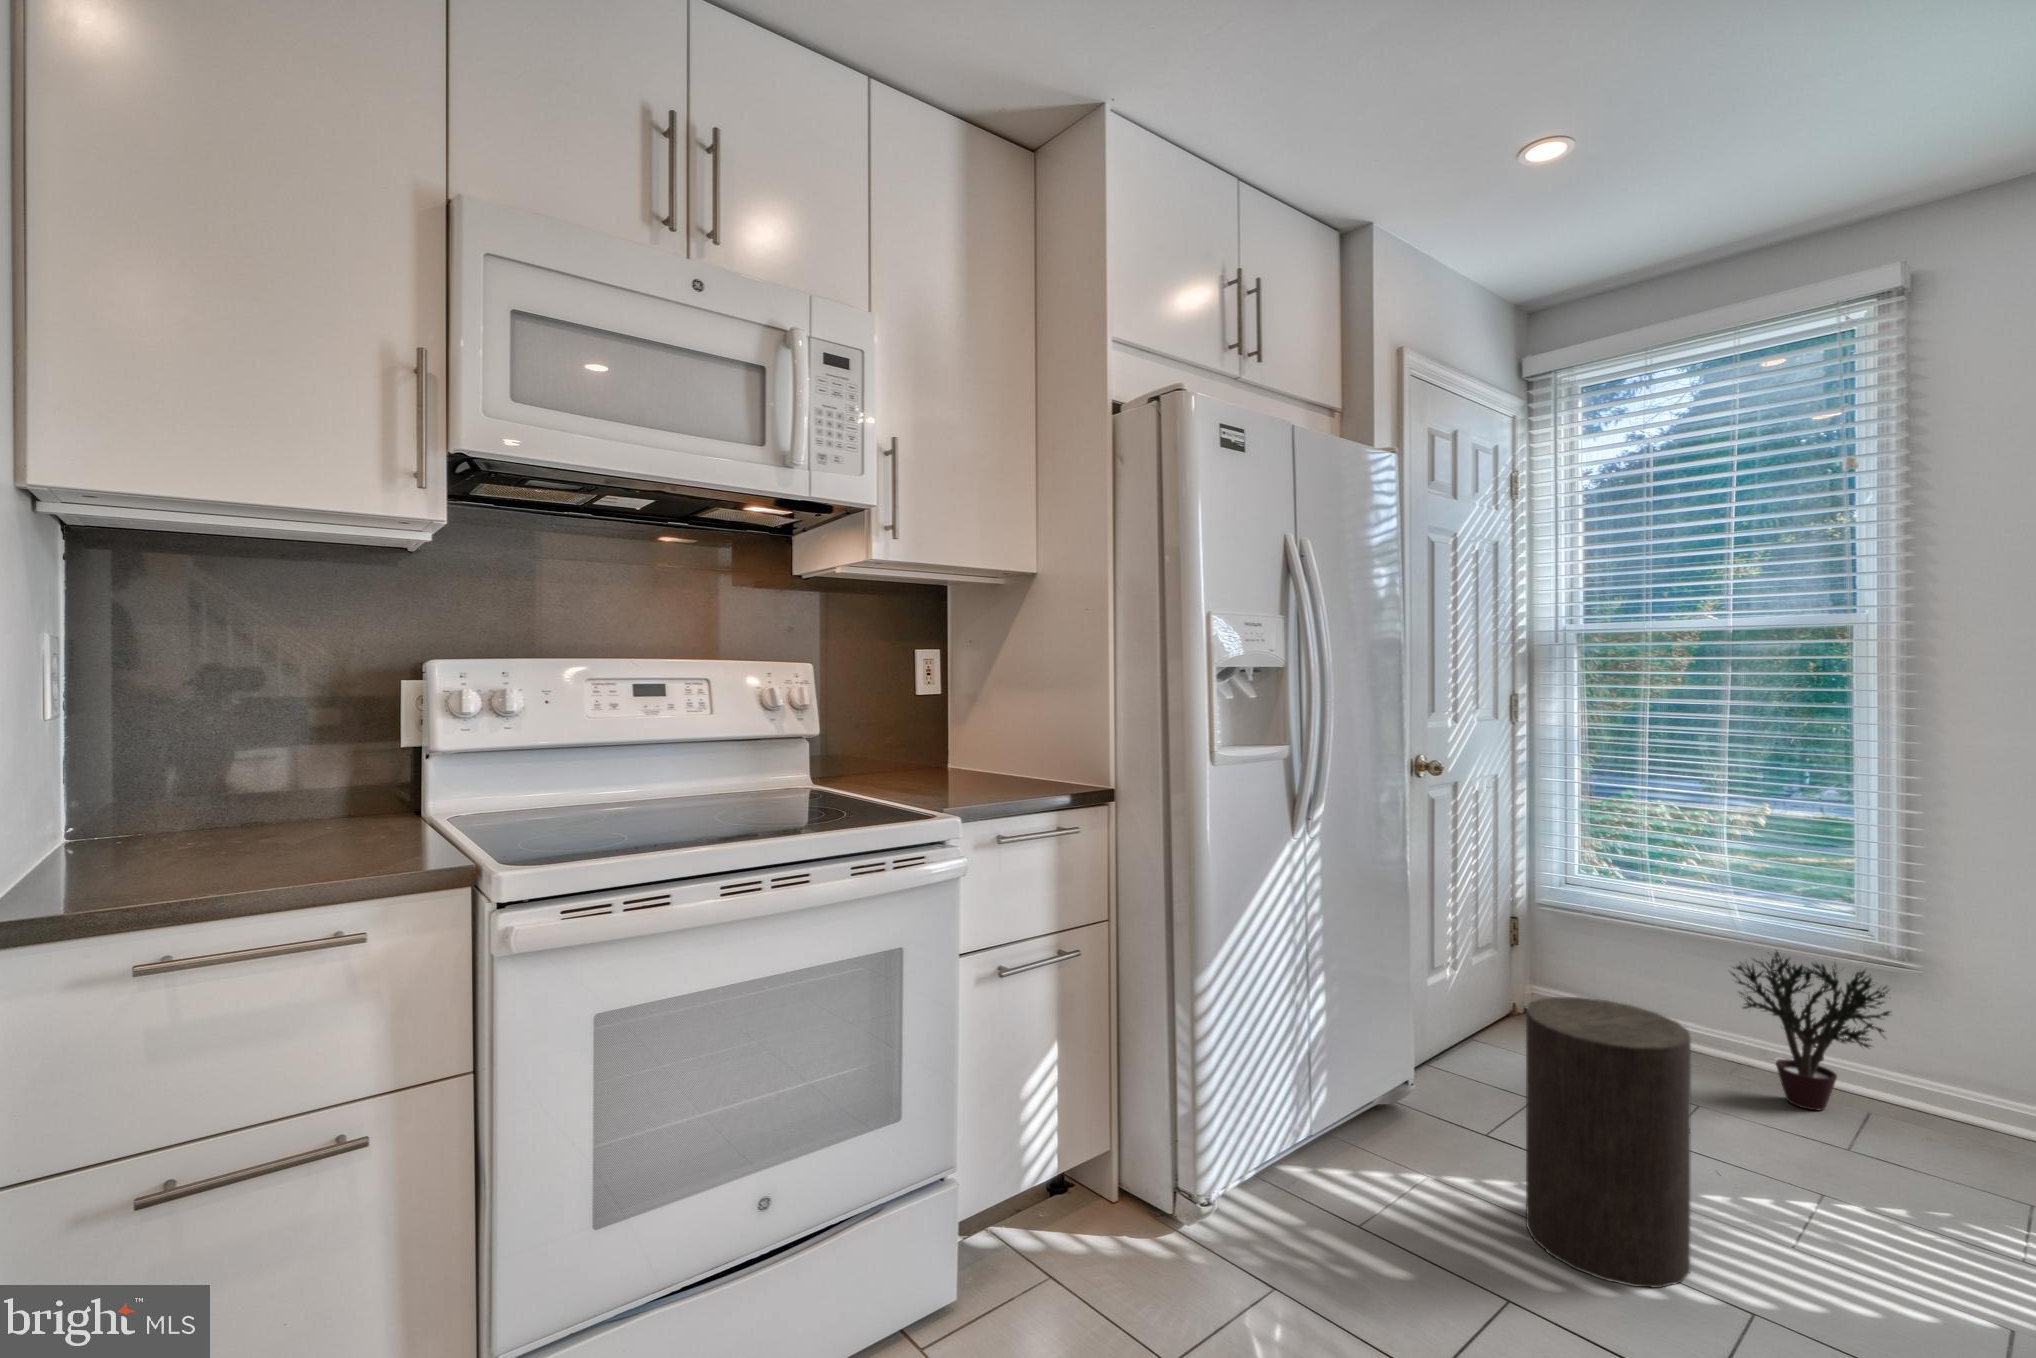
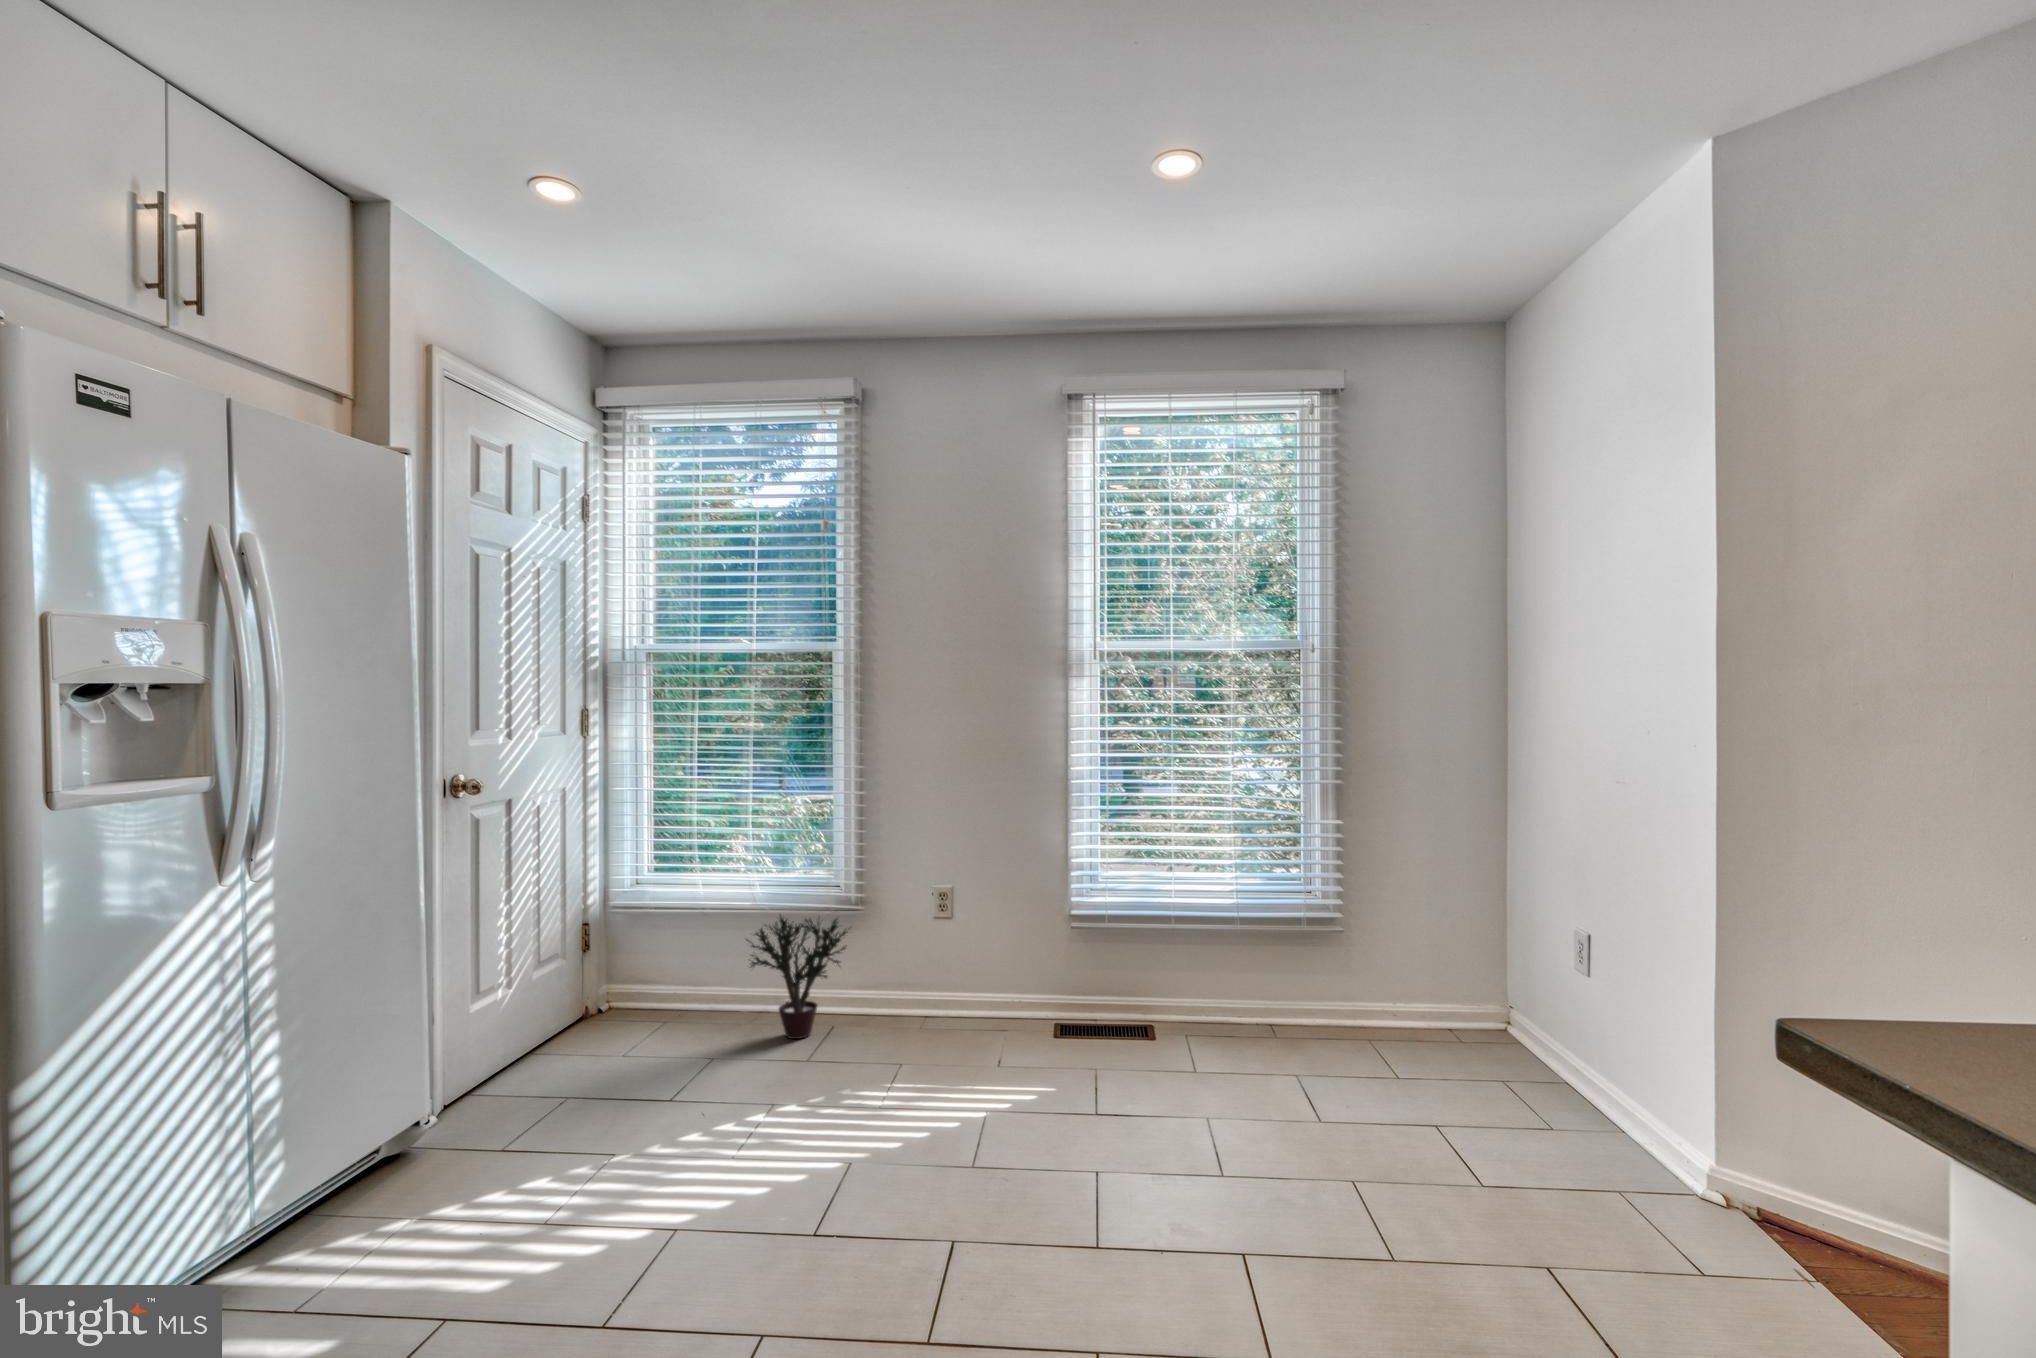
stool: present [1526,997,1691,1288] -> none [496,988,641,1256]

